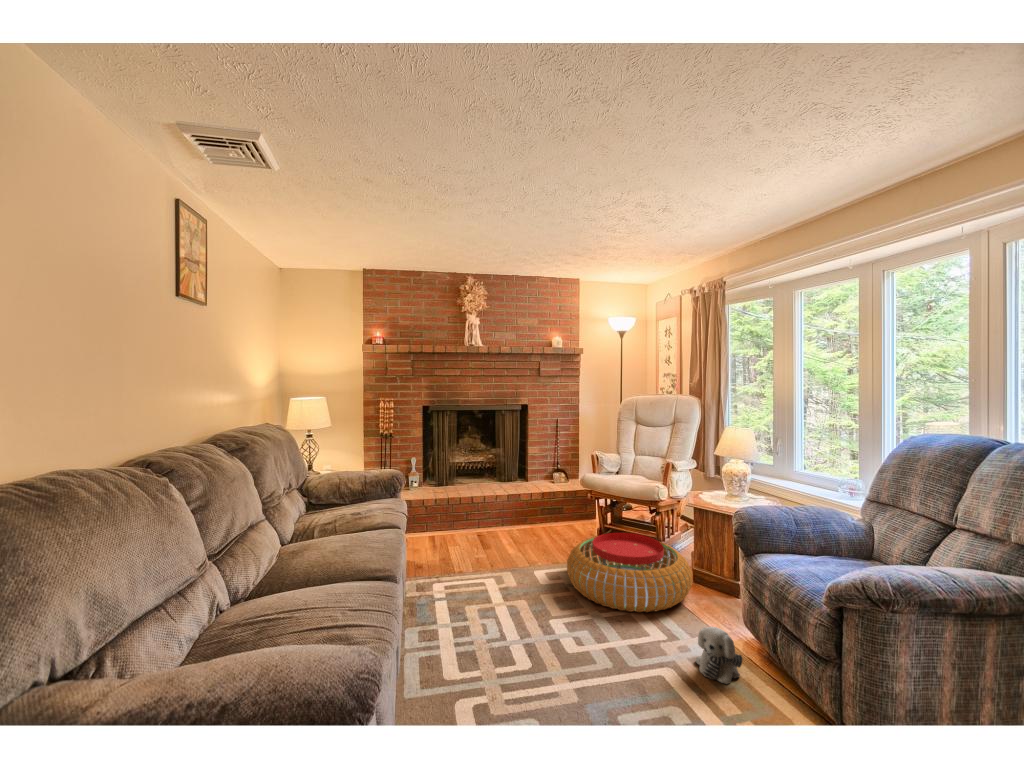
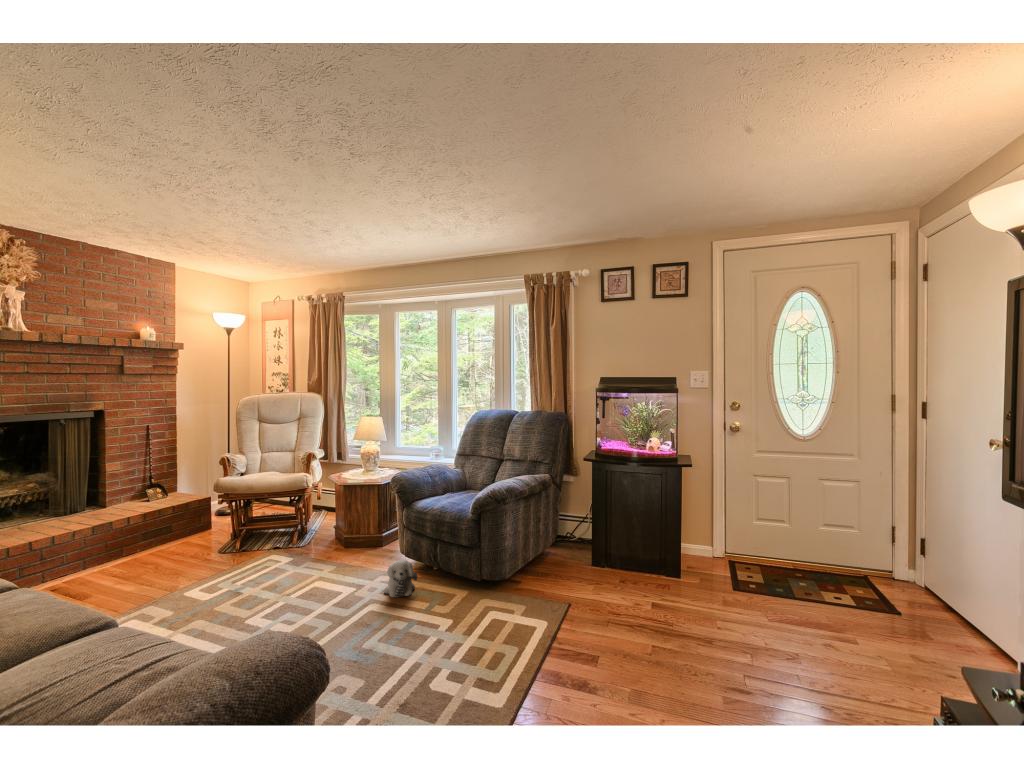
pouf: present [567,533,692,612] -> none [231,520,355,592]

